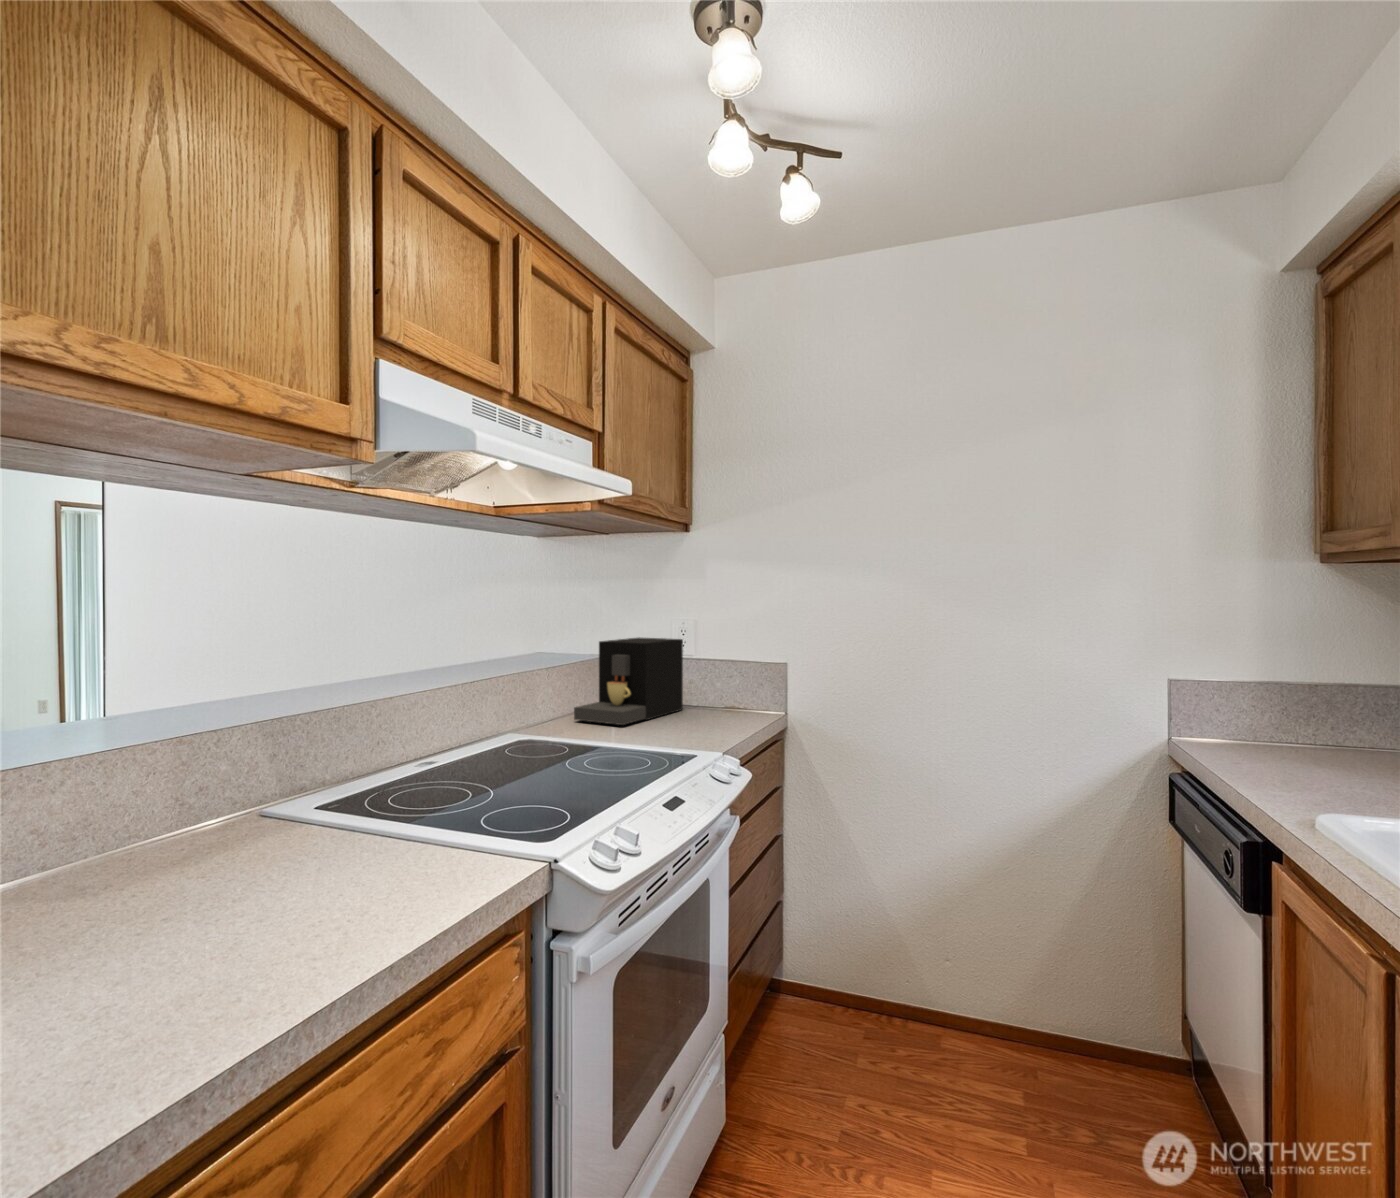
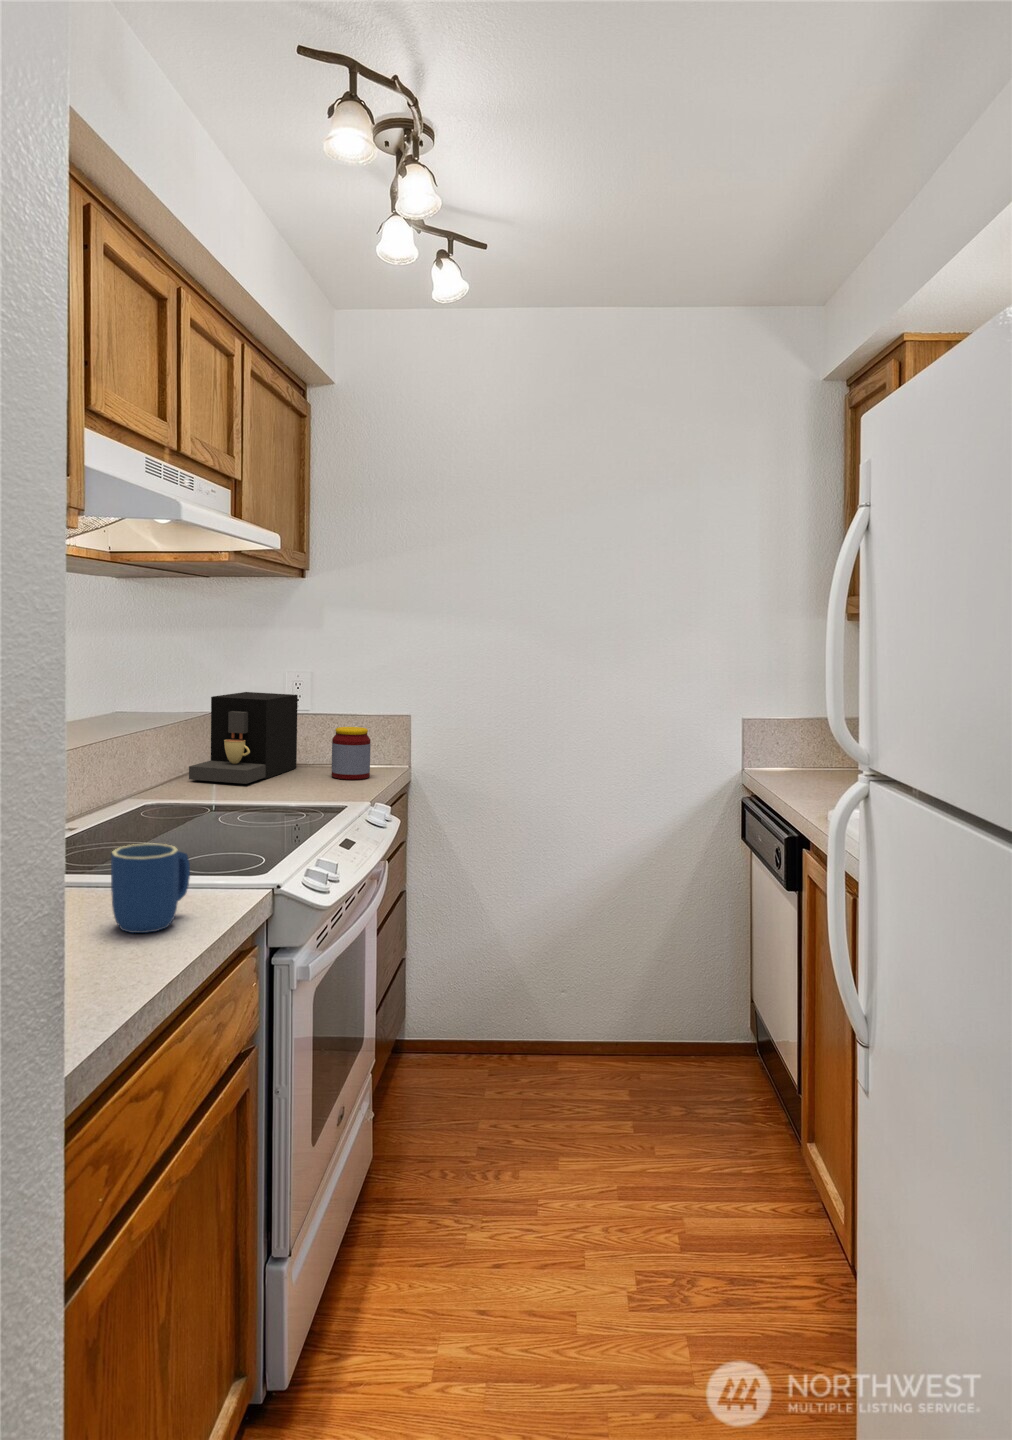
jar: none [711,669,748,722] -> present [331,727,371,780]
mug: none [321,802,430,919] -> present [111,843,190,933]

